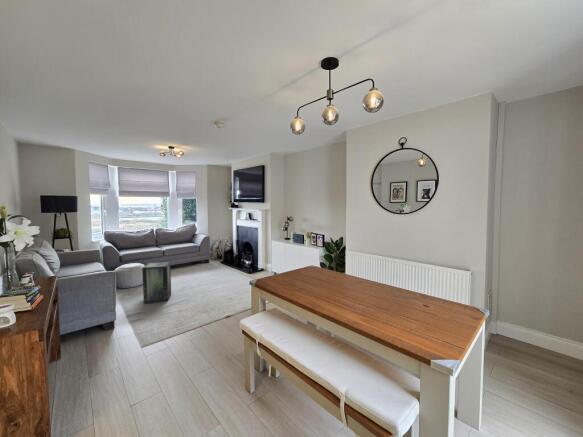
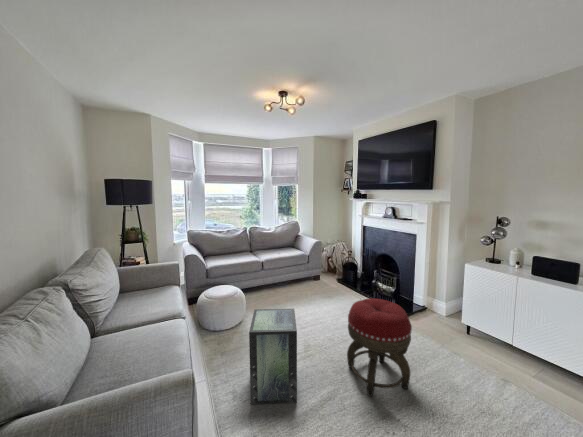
footstool: none [197,255,227,296] -> present [347,299,412,397]

